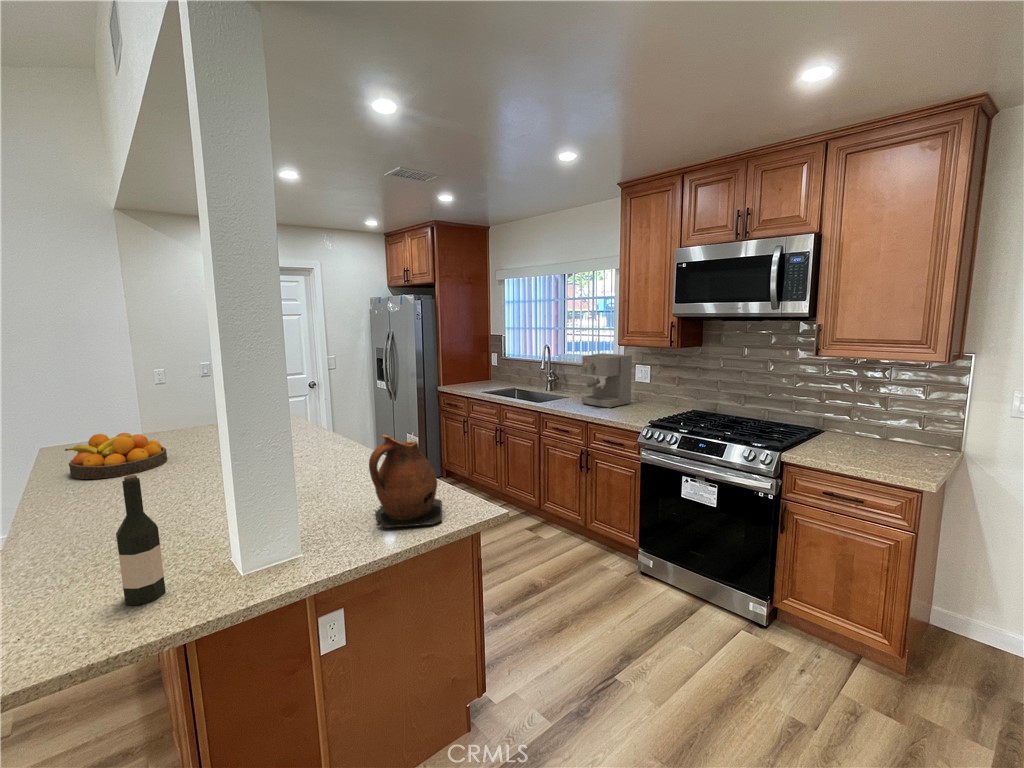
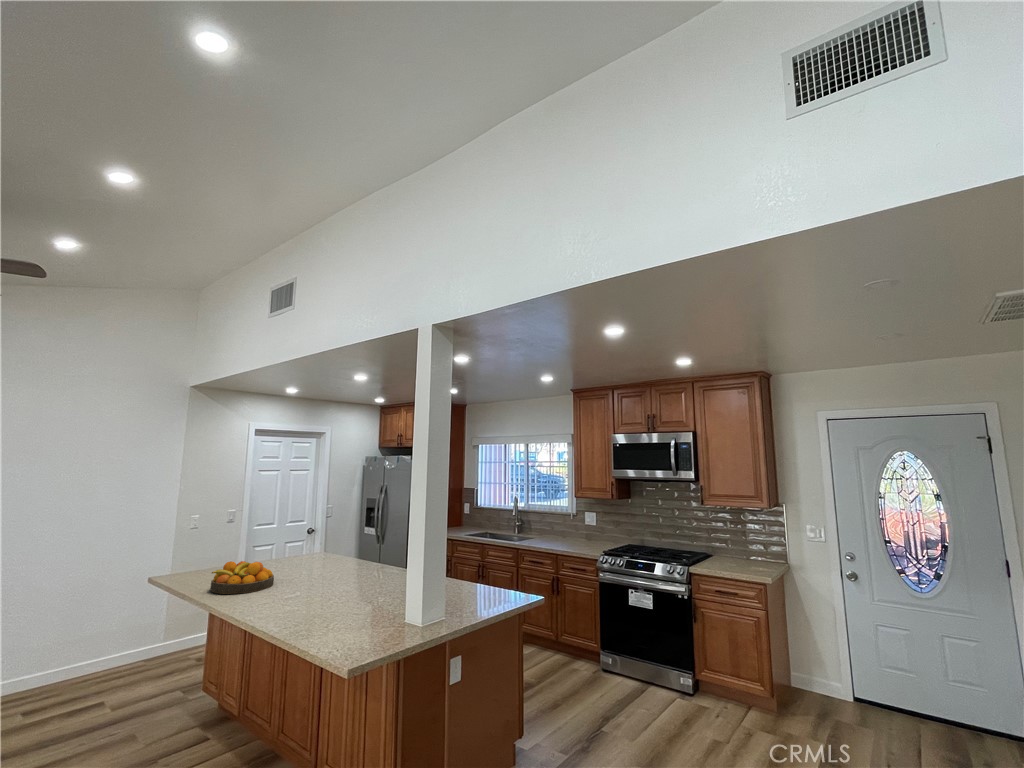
coffee maker: present [581,353,632,408] -> none [549,503,584,544]
ceramic pitcher: present [369,435,442,527] -> none [464,549,509,605]
wine bottle: present [116,475,166,605] -> none [367,565,387,639]

